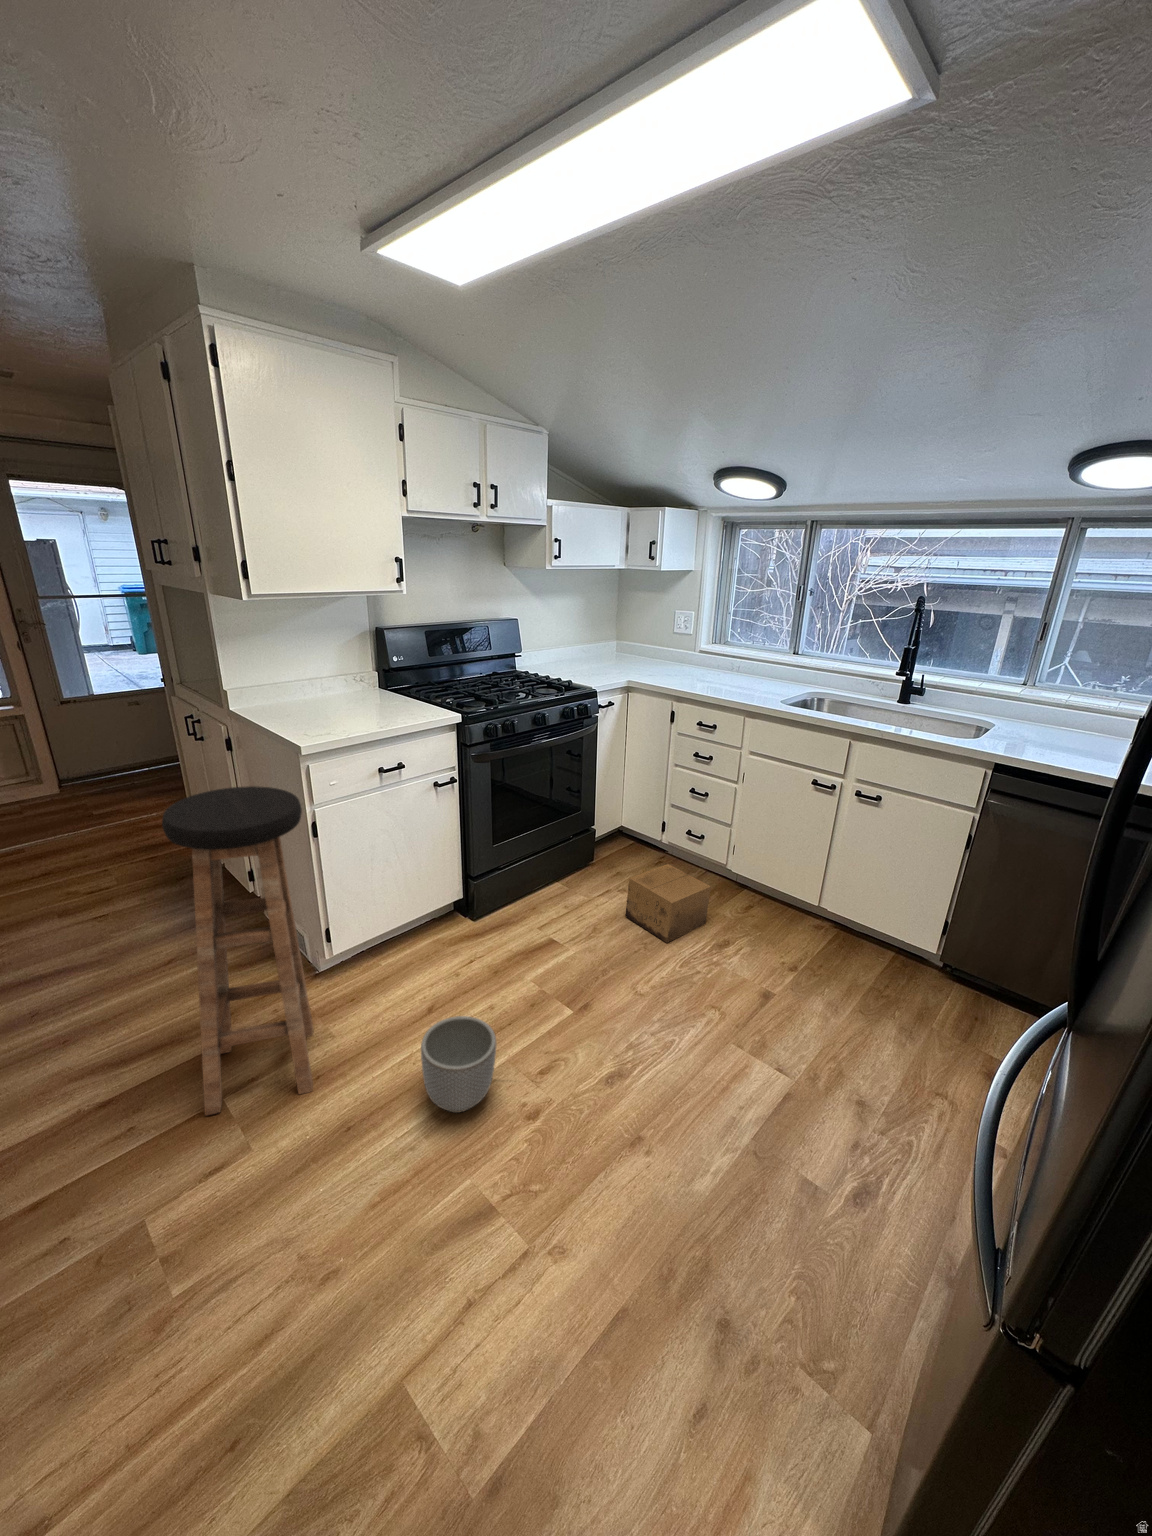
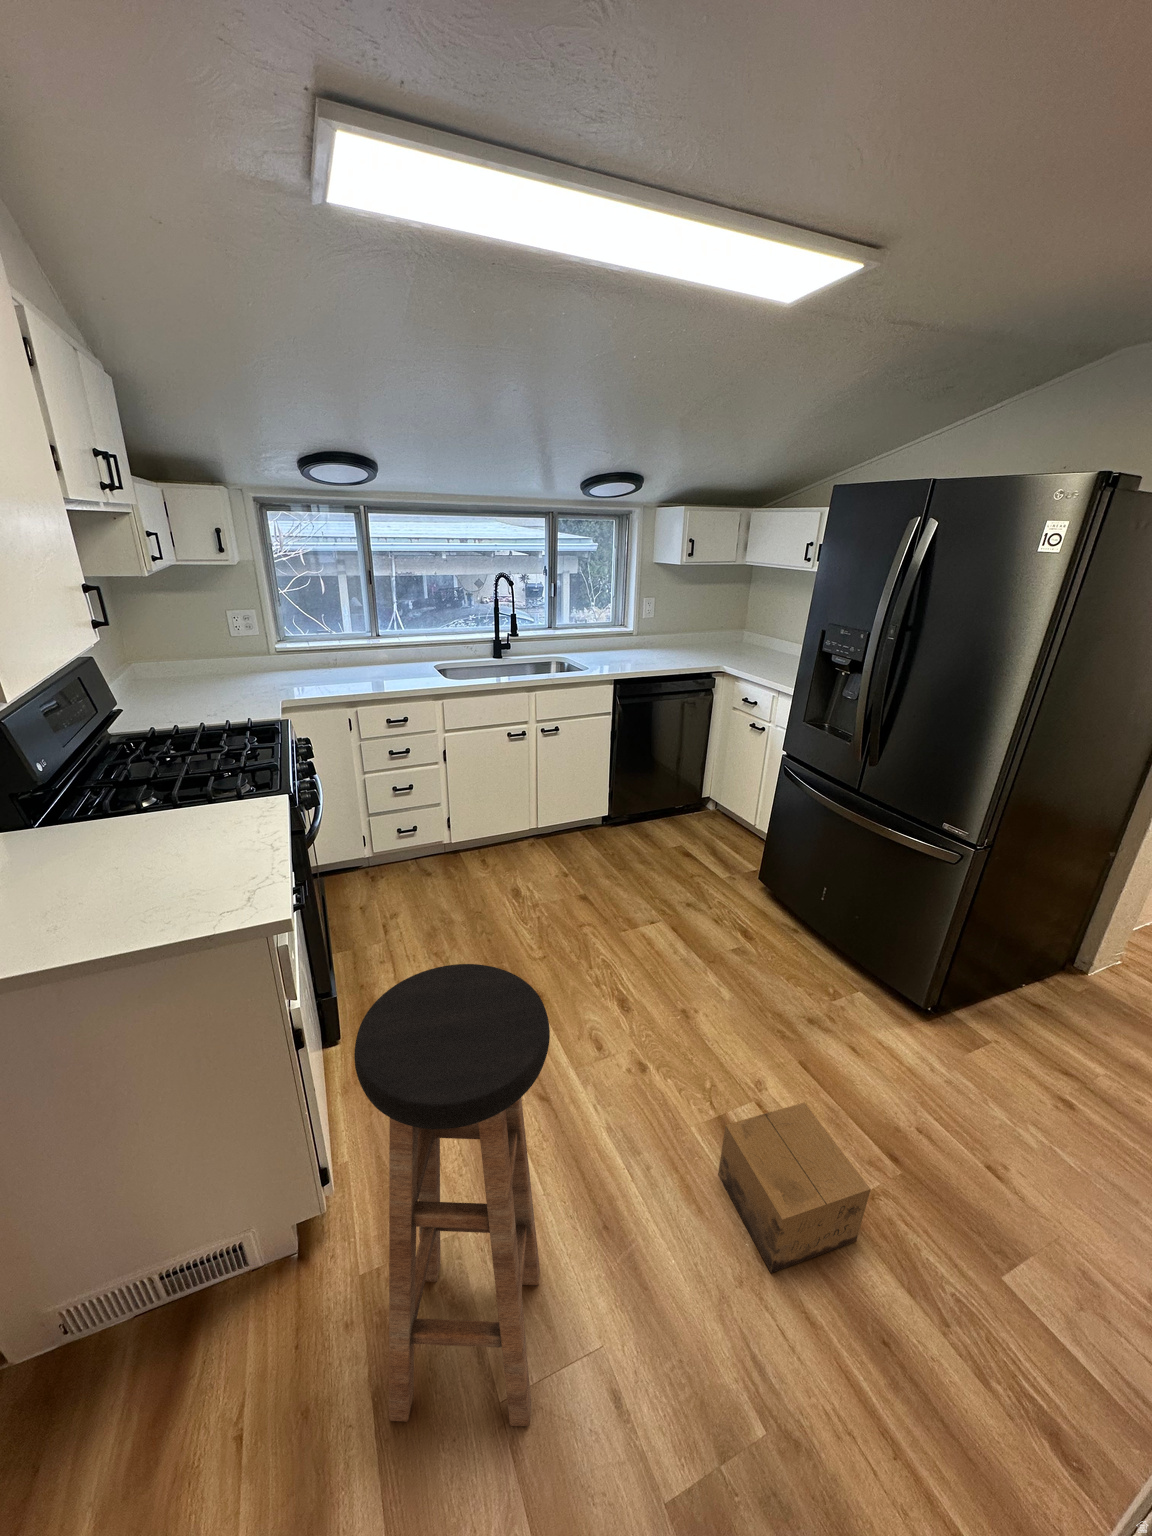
cardboard box: present [625,864,711,943] -> present [718,1103,871,1273]
planter: present [421,1016,496,1113] -> none [570,1038,643,1133]

